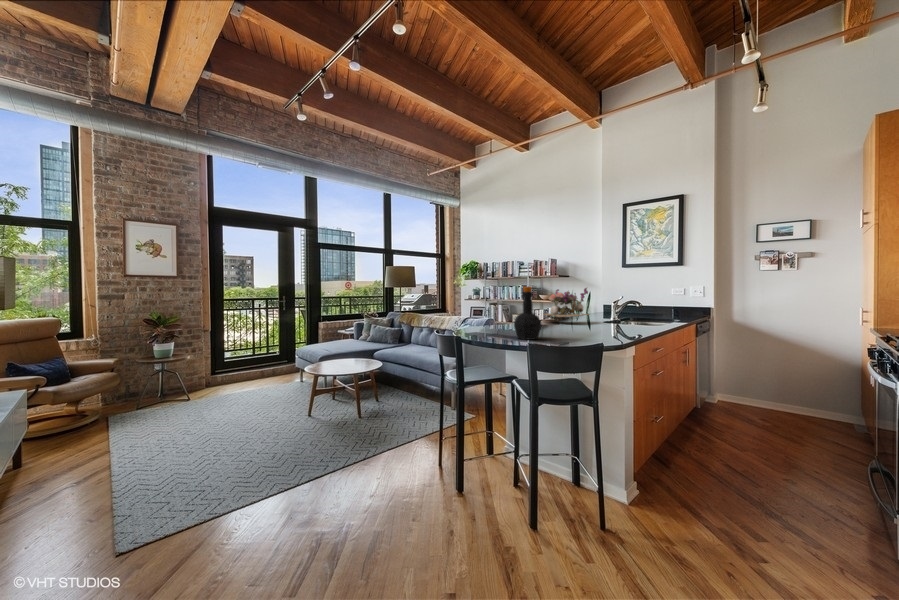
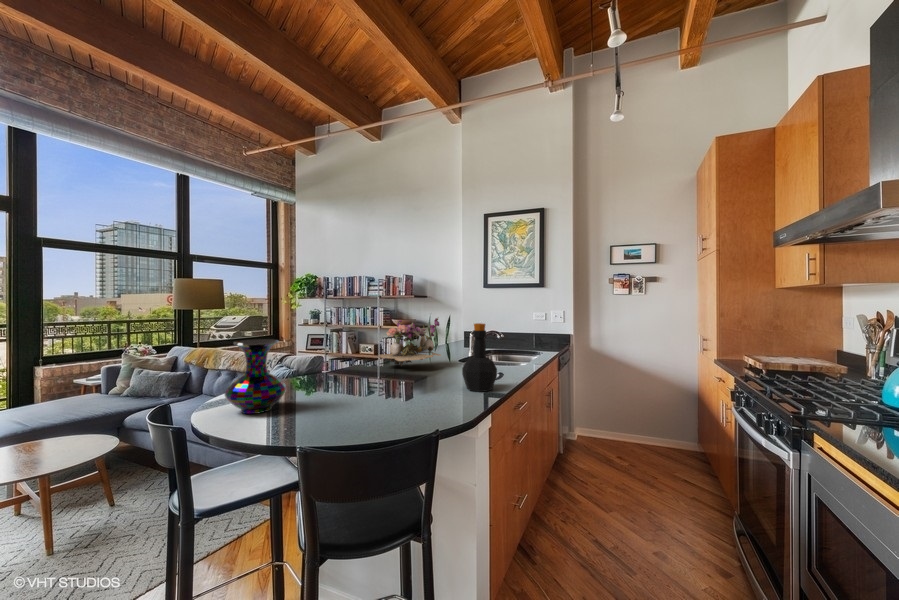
bottle: present [514,286,541,340] -> present [462,323,497,392]
vase: none [470,294,501,334] -> present [225,339,286,414]

